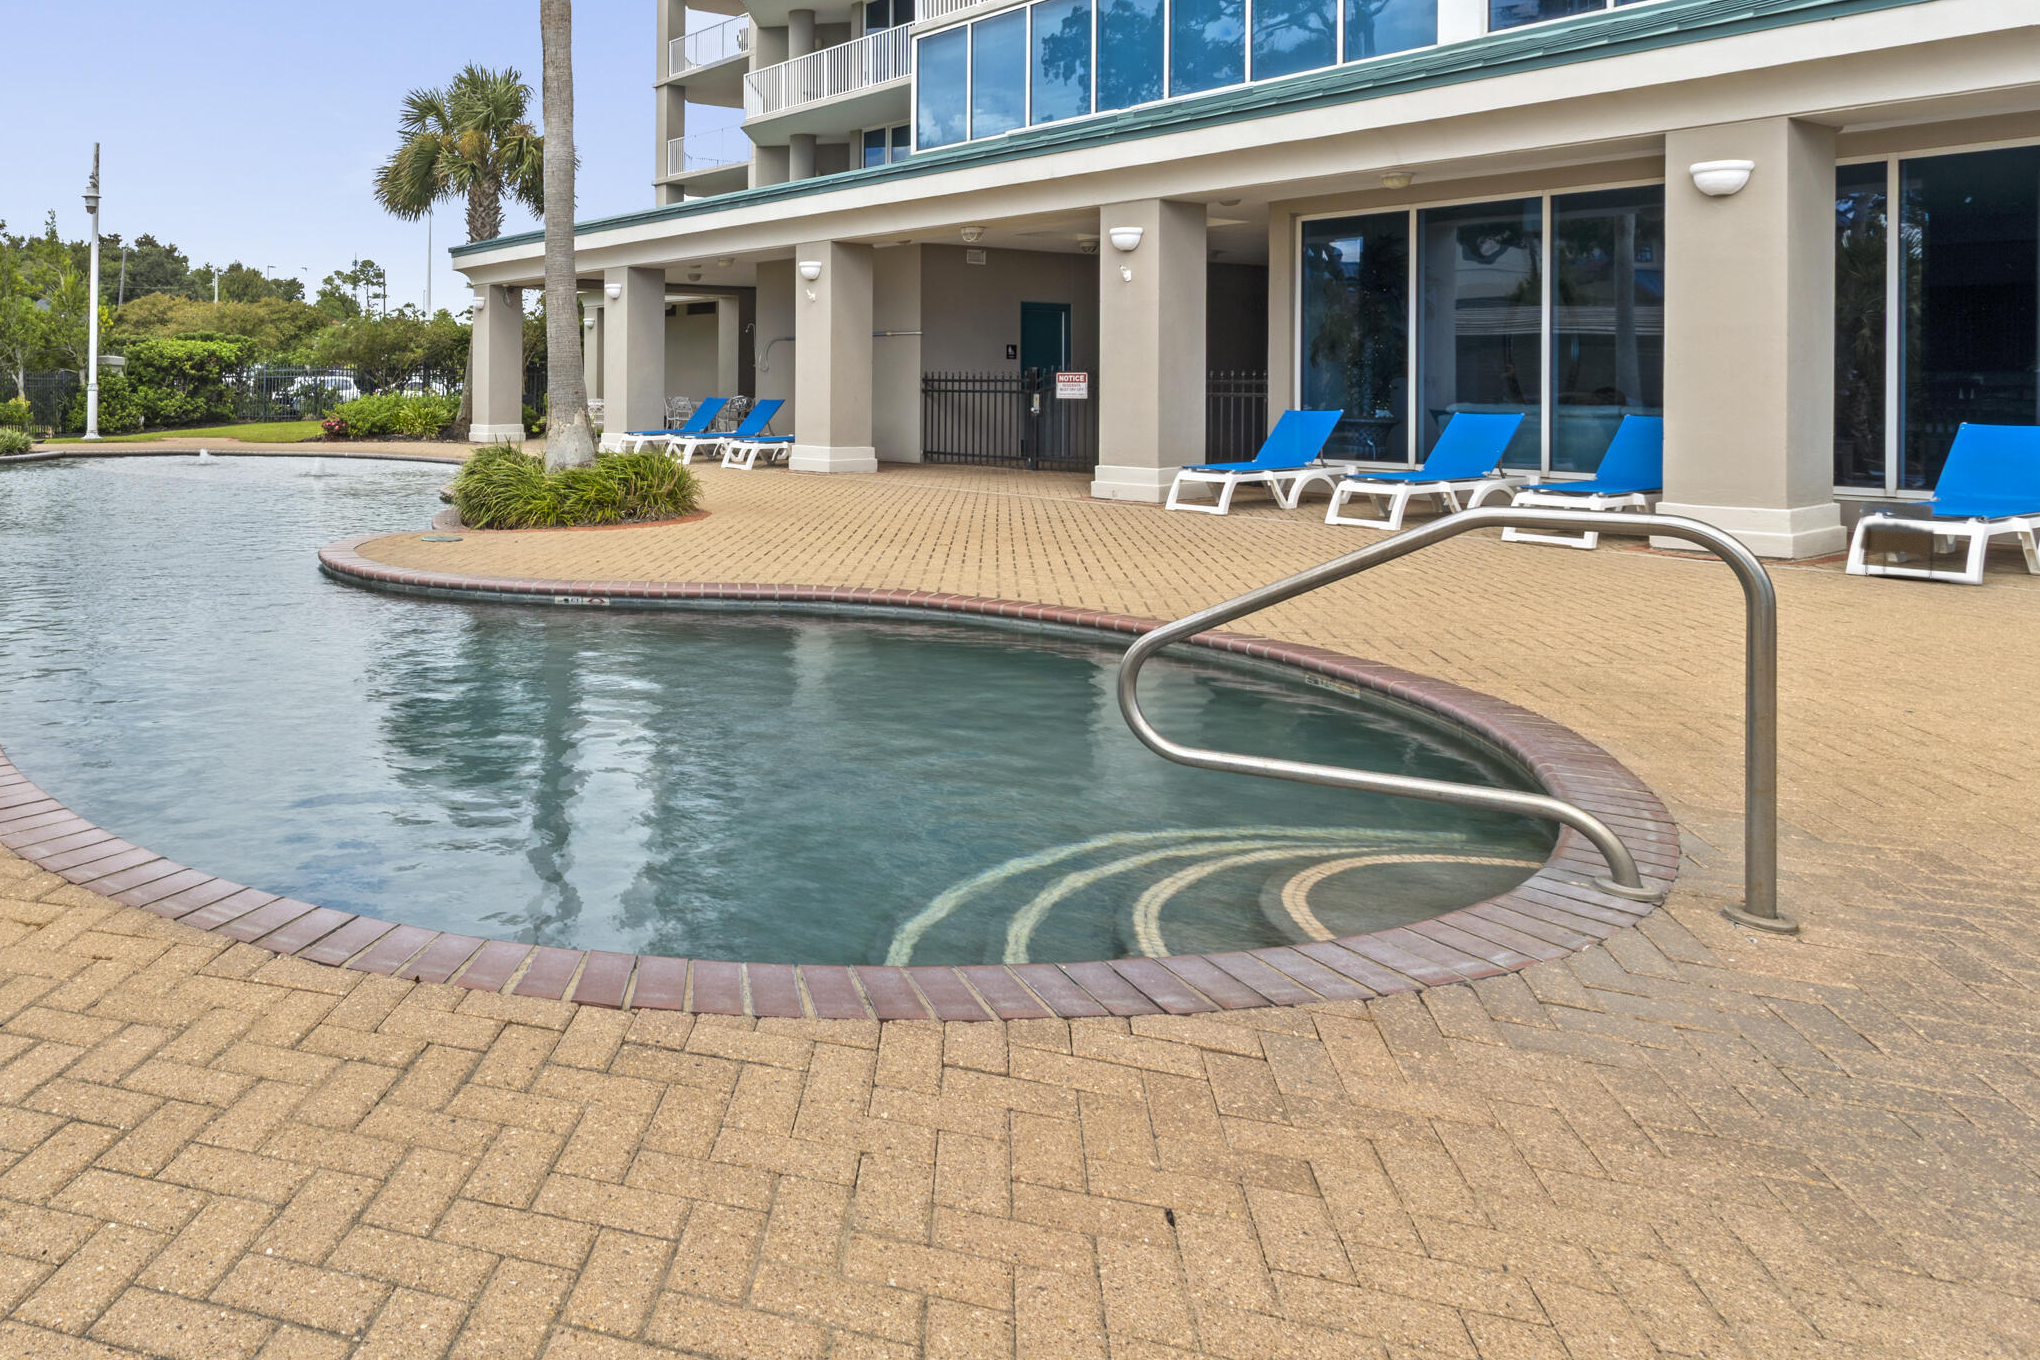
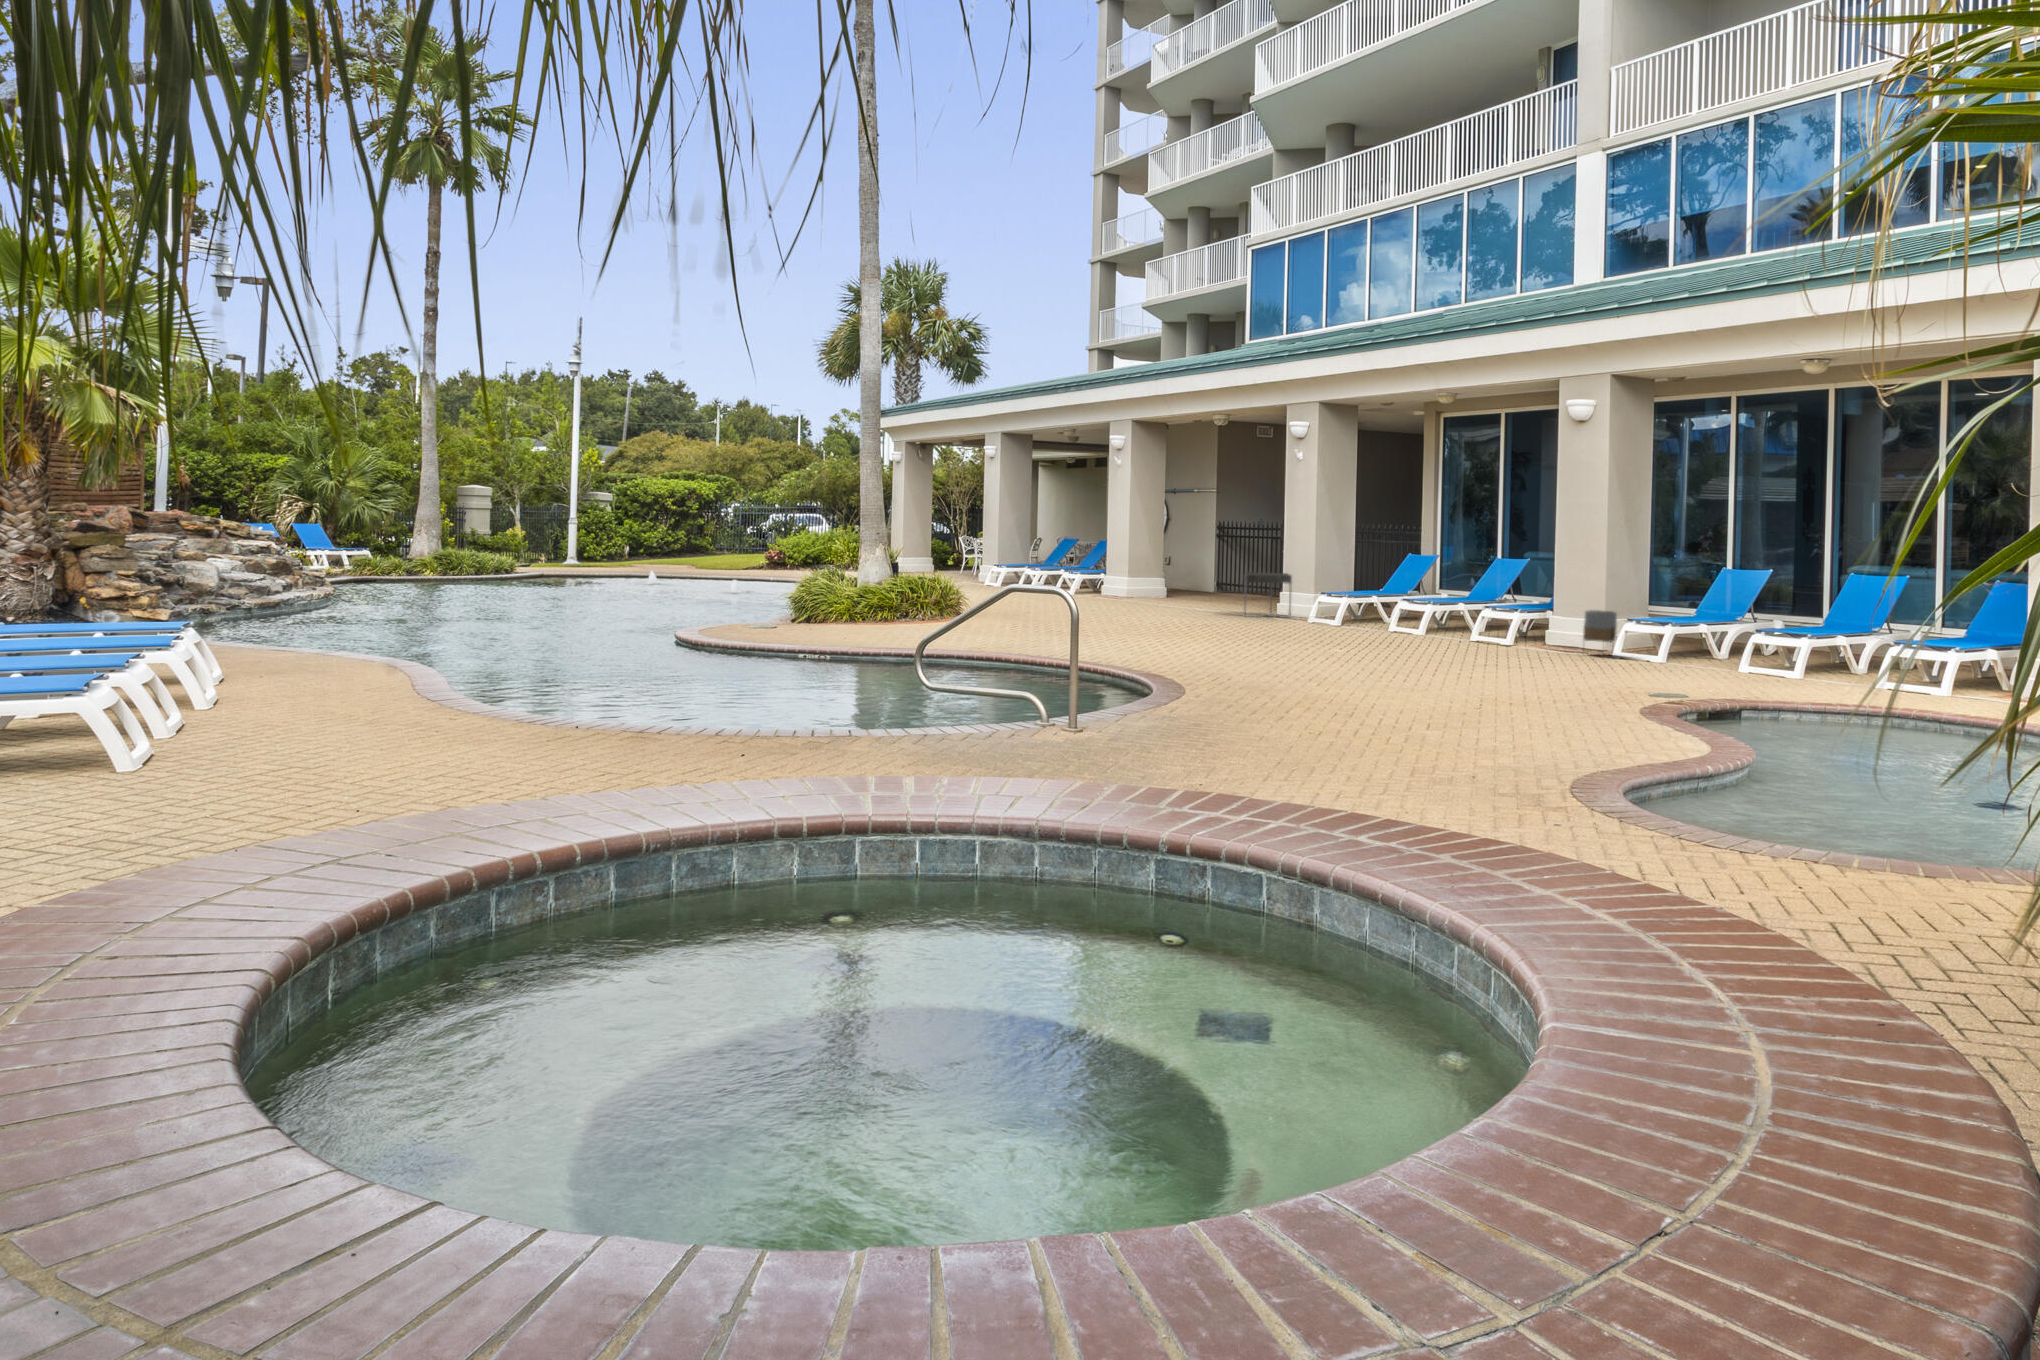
side table: none [1079,441,1164,505] -> present [1244,572,1292,618]

